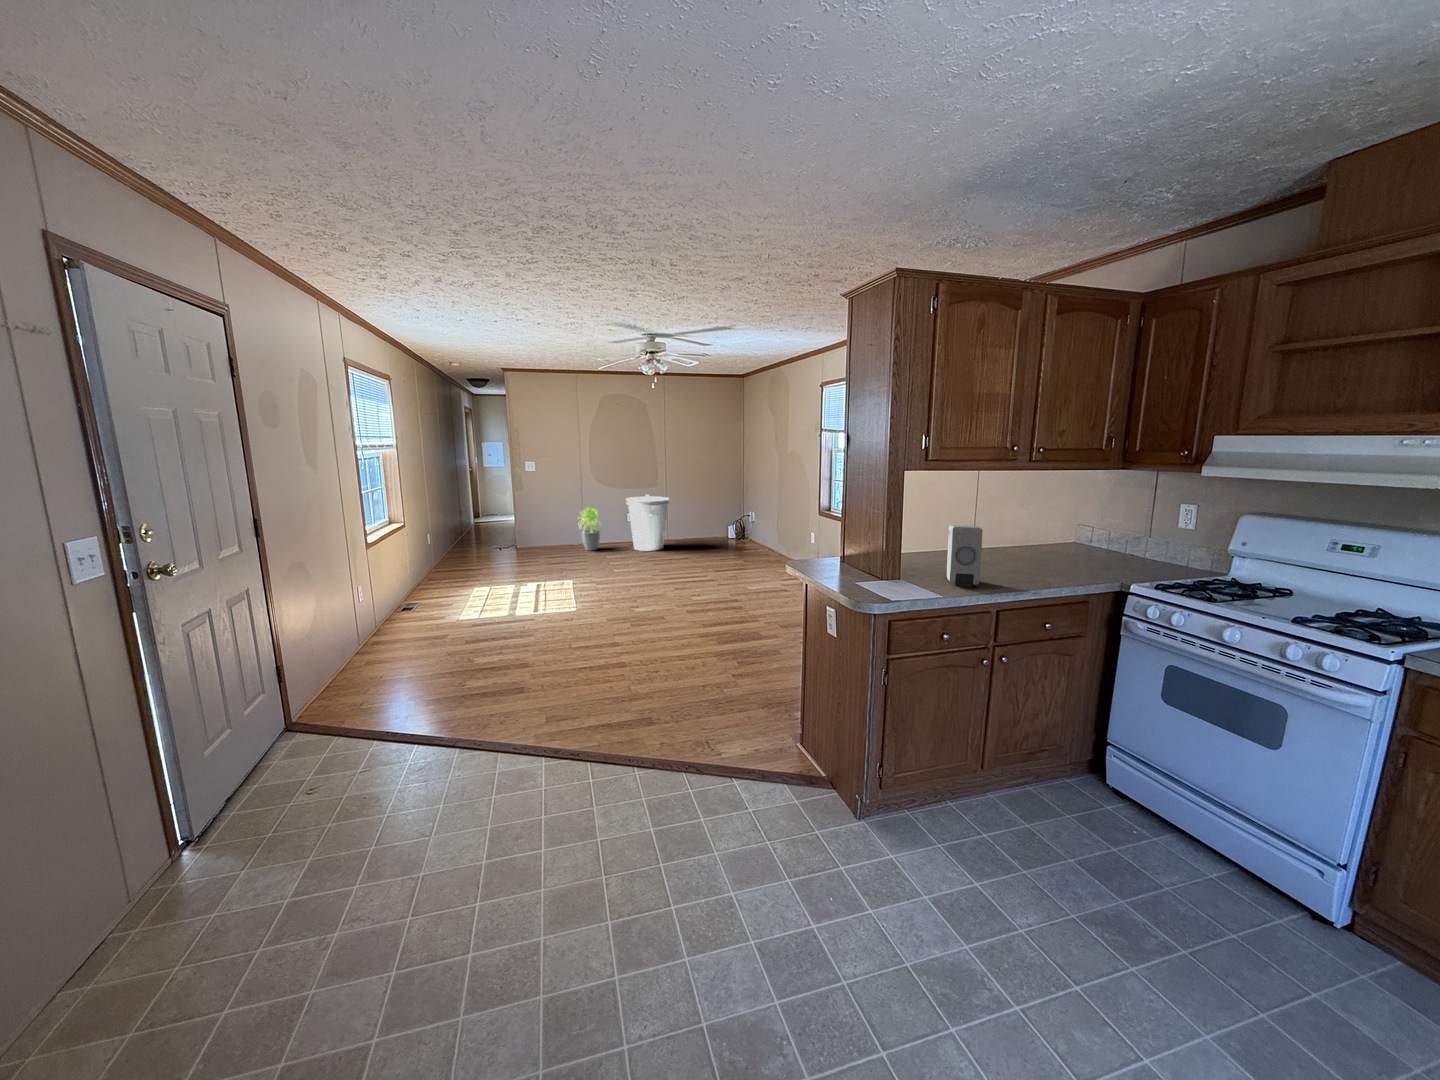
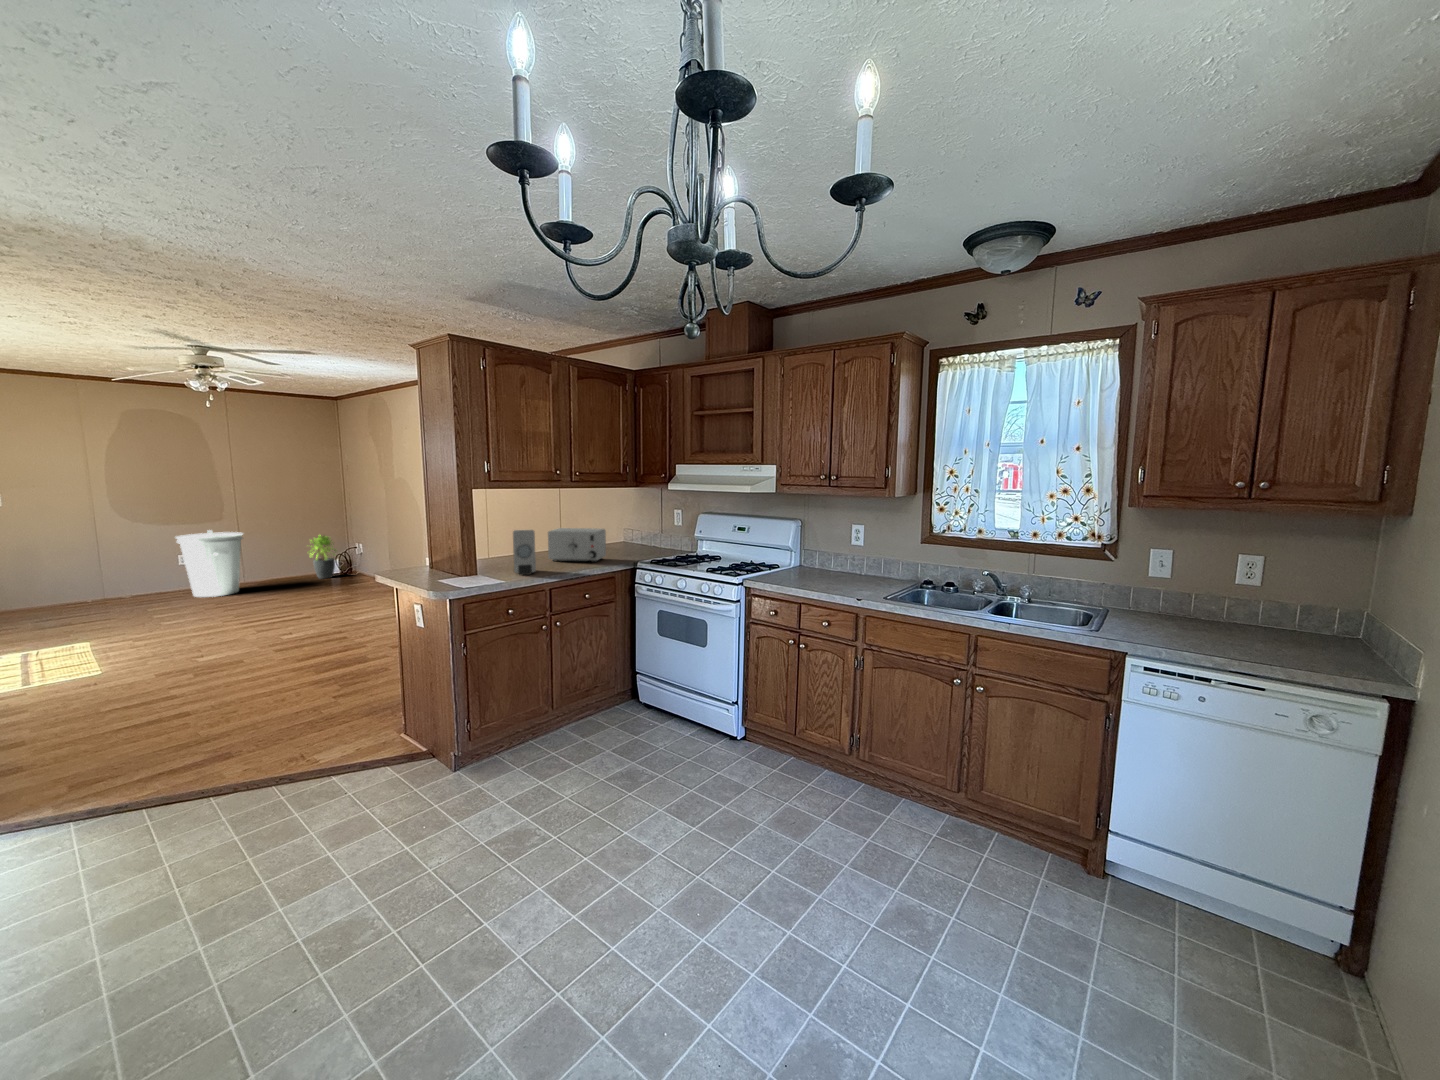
potted plant: present [580,508,600,551] -> present [310,535,336,579]
toaster: none [984,522,1071,575] -> present [548,528,606,562]

